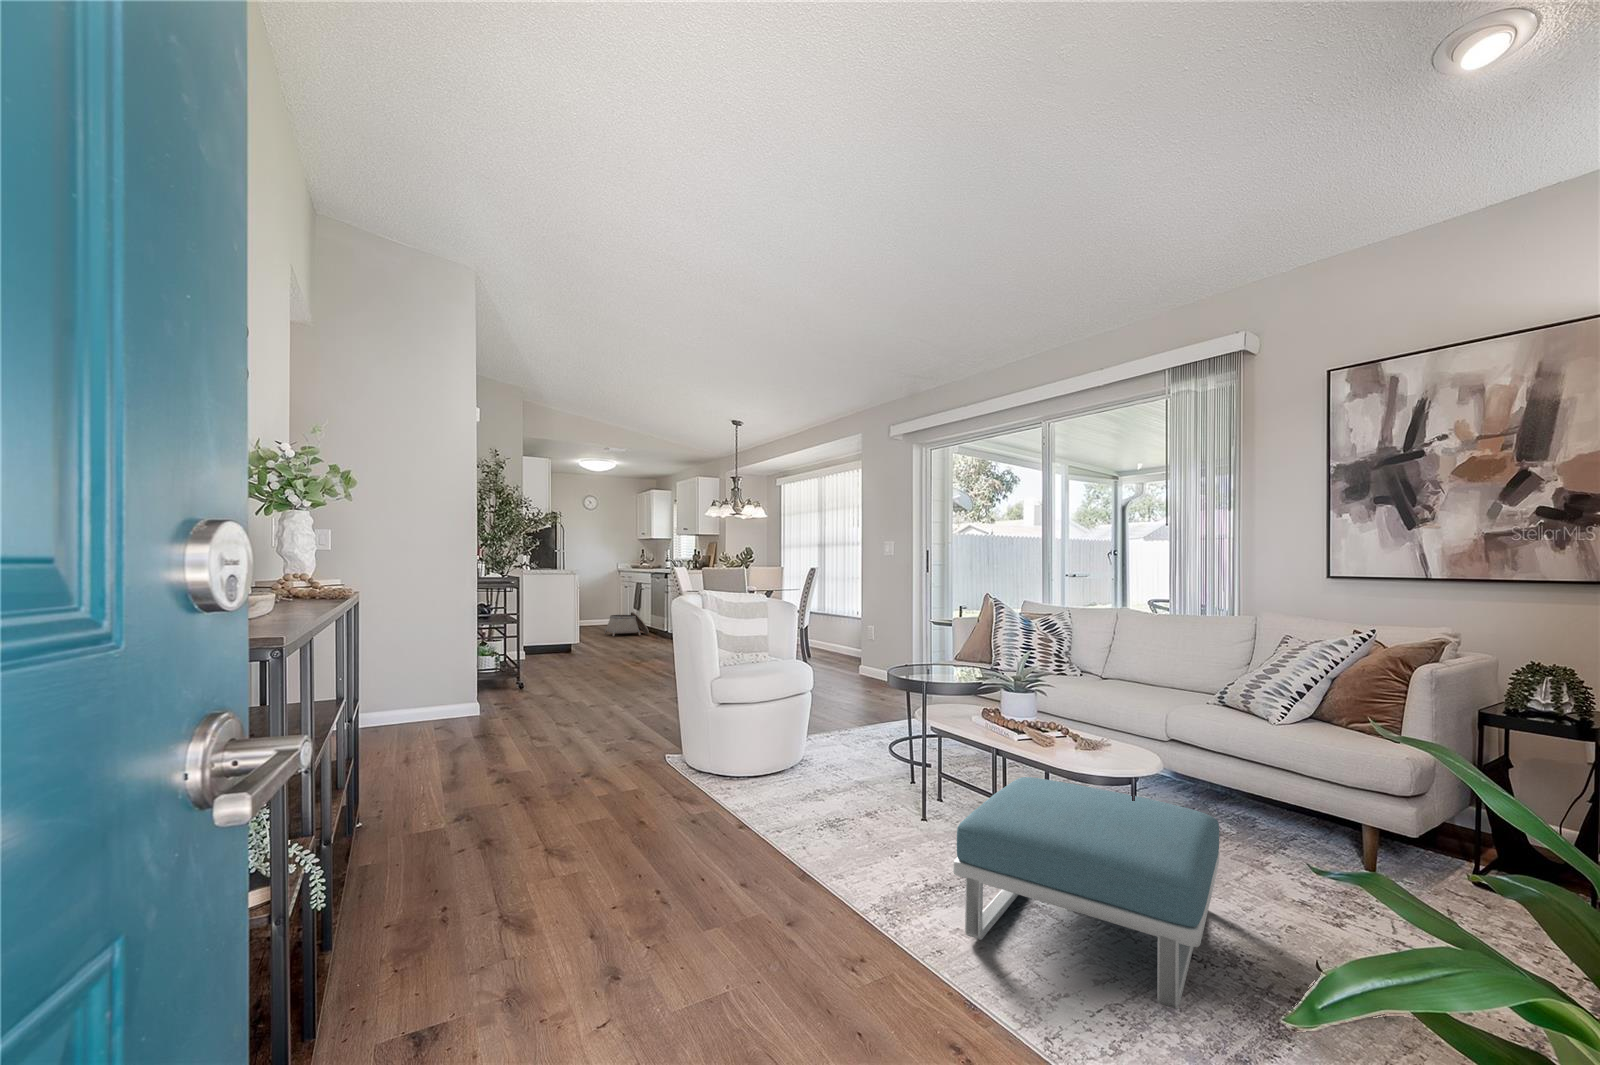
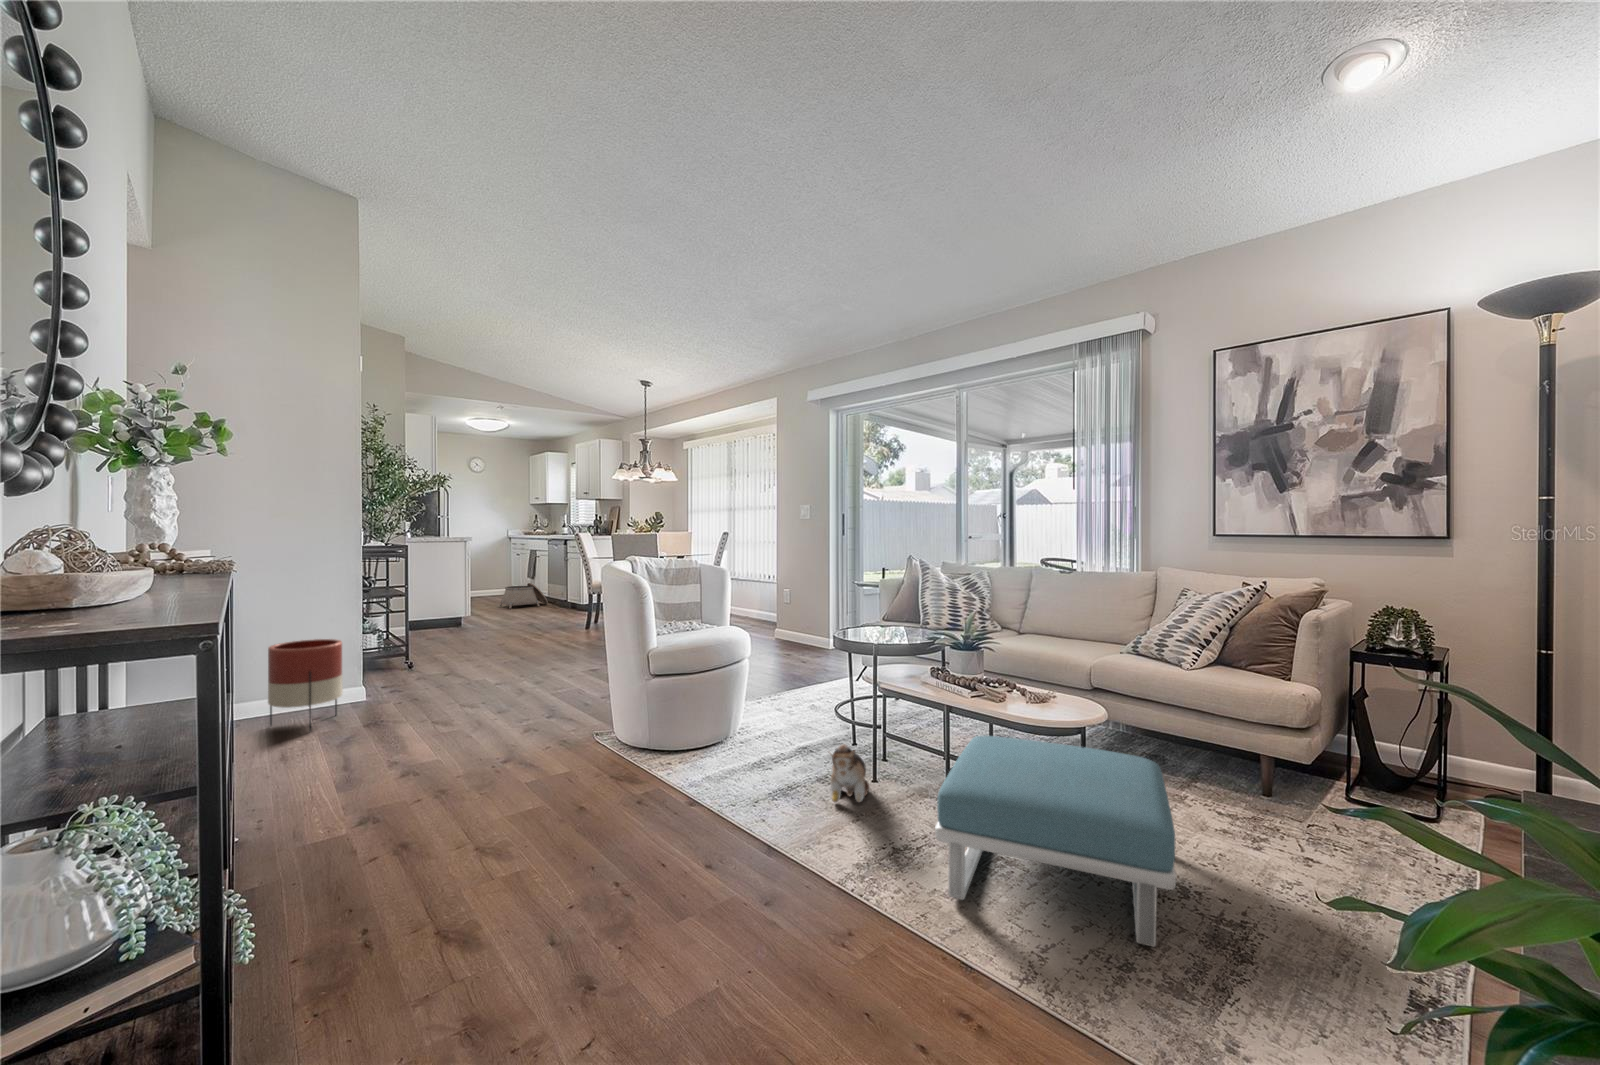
planter: none [388,652,451,736] -> present [268,639,343,731]
plush toy: none [867,776,915,838] -> present [831,744,869,802]

